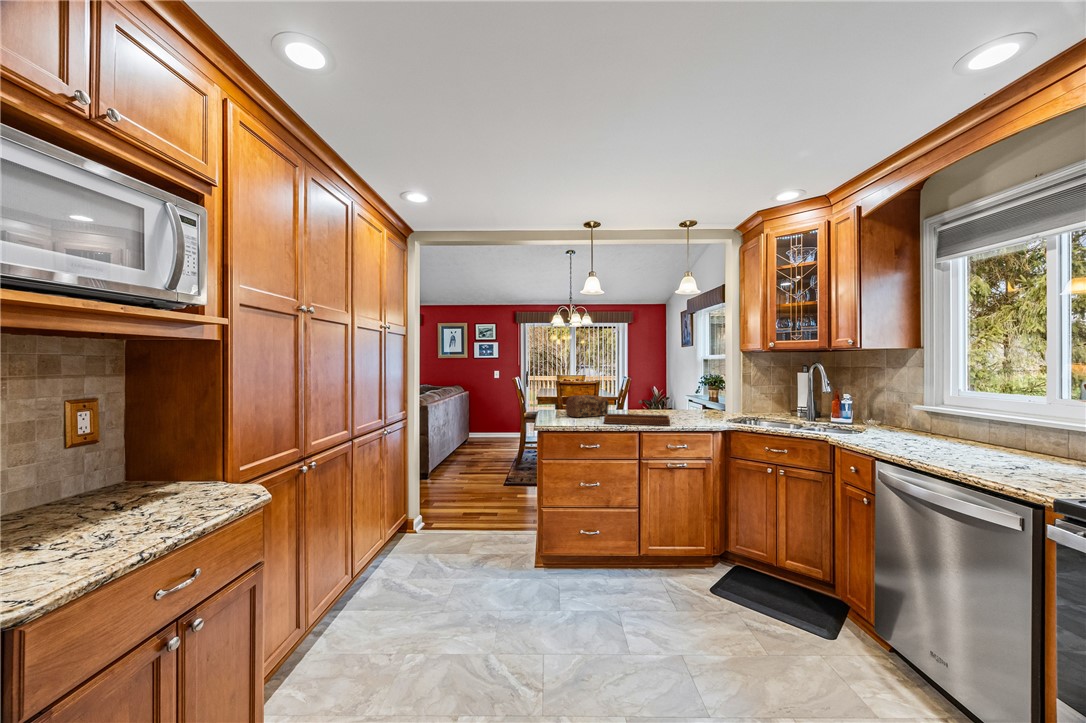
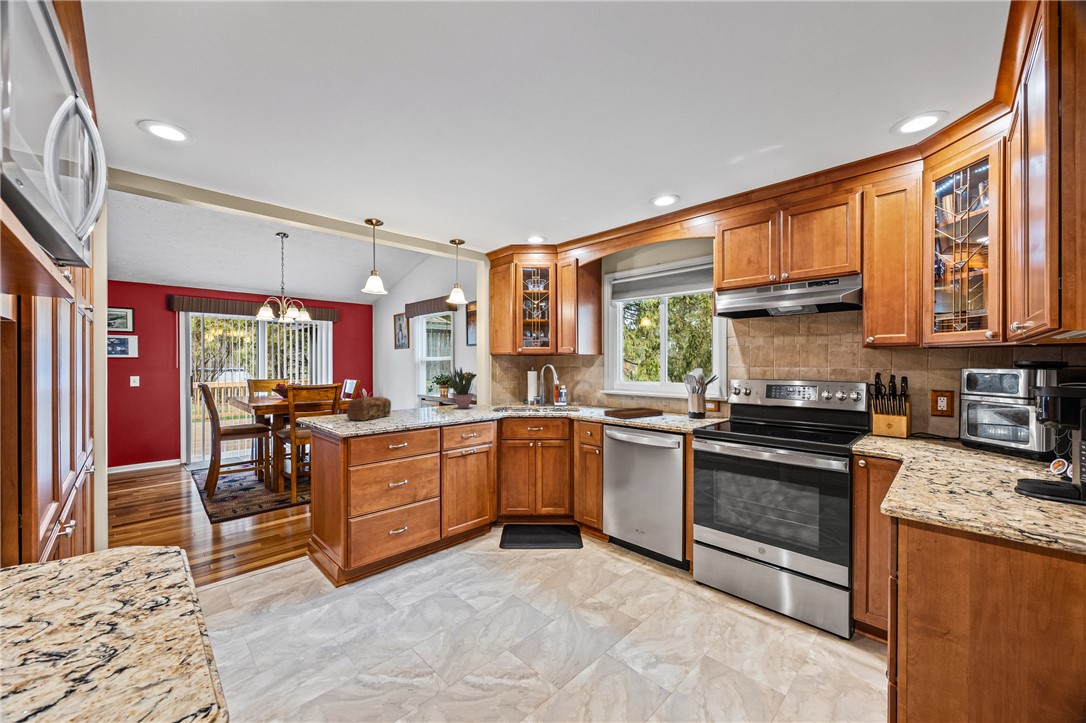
potted plant: none [679,366,710,416] -> present [450,368,474,409]
tray: present [604,401,670,426] -> present [604,397,663,419]

